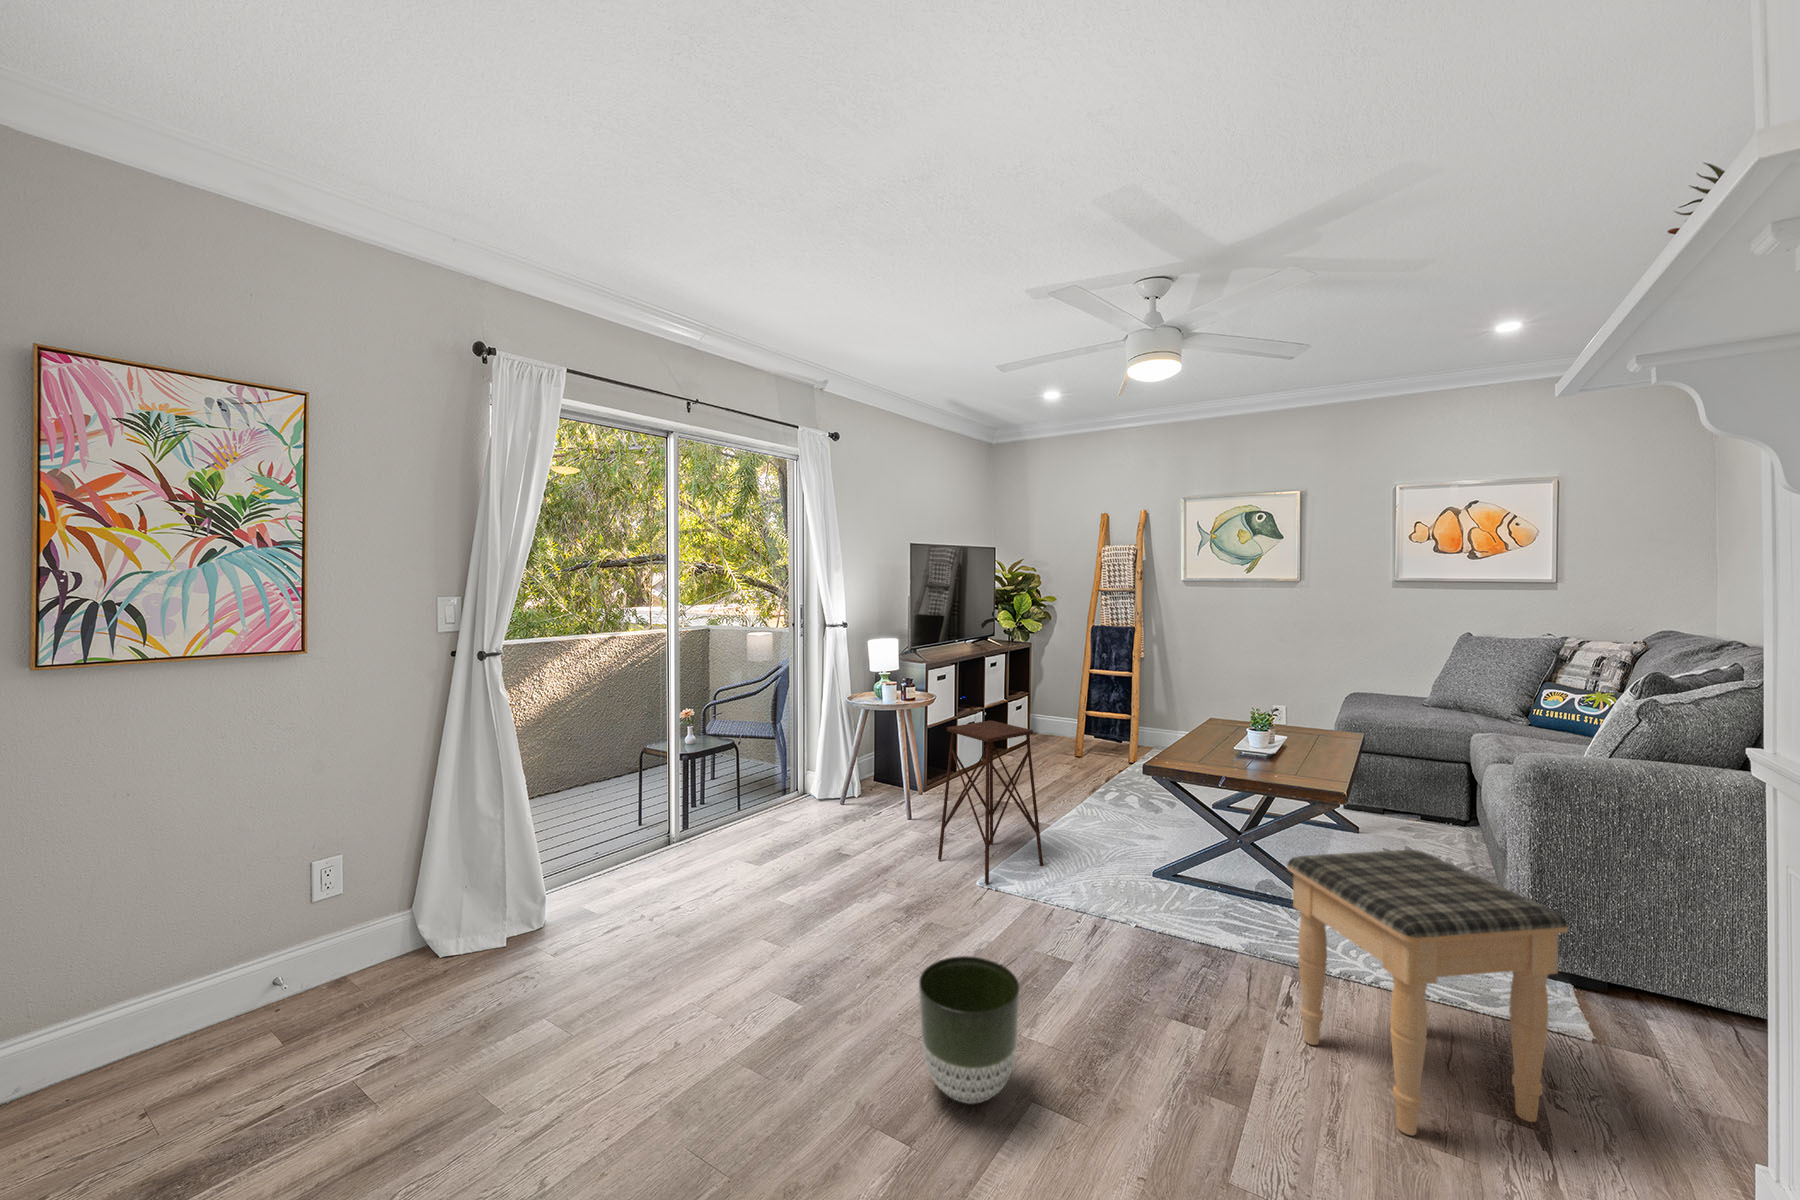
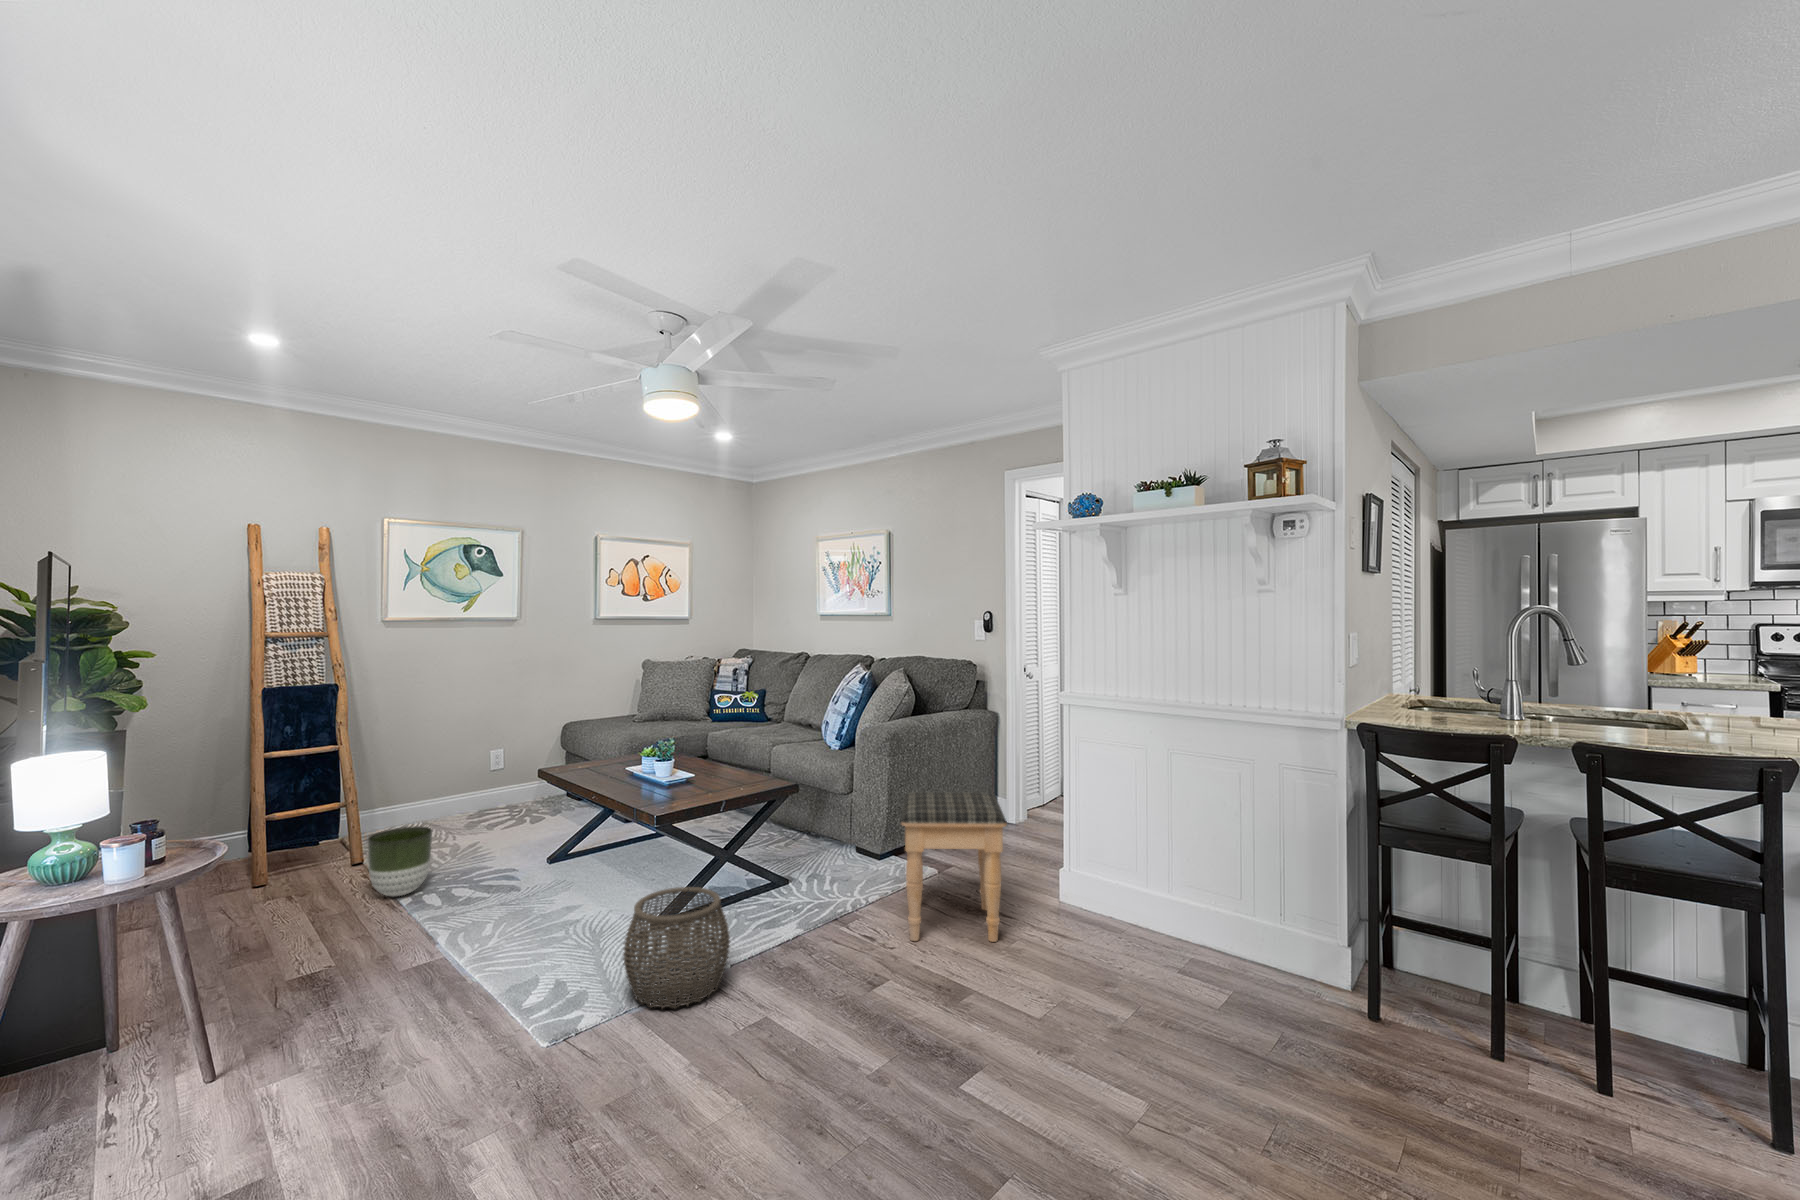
side table: present [938,720,1043,884] -> none [443,814,564,1056]
woven basket: none [1019,821,1115,929] -> present [623,887,730,1008]
planter: present [919,956,1020,1104] -> present [367,826,432,897]

